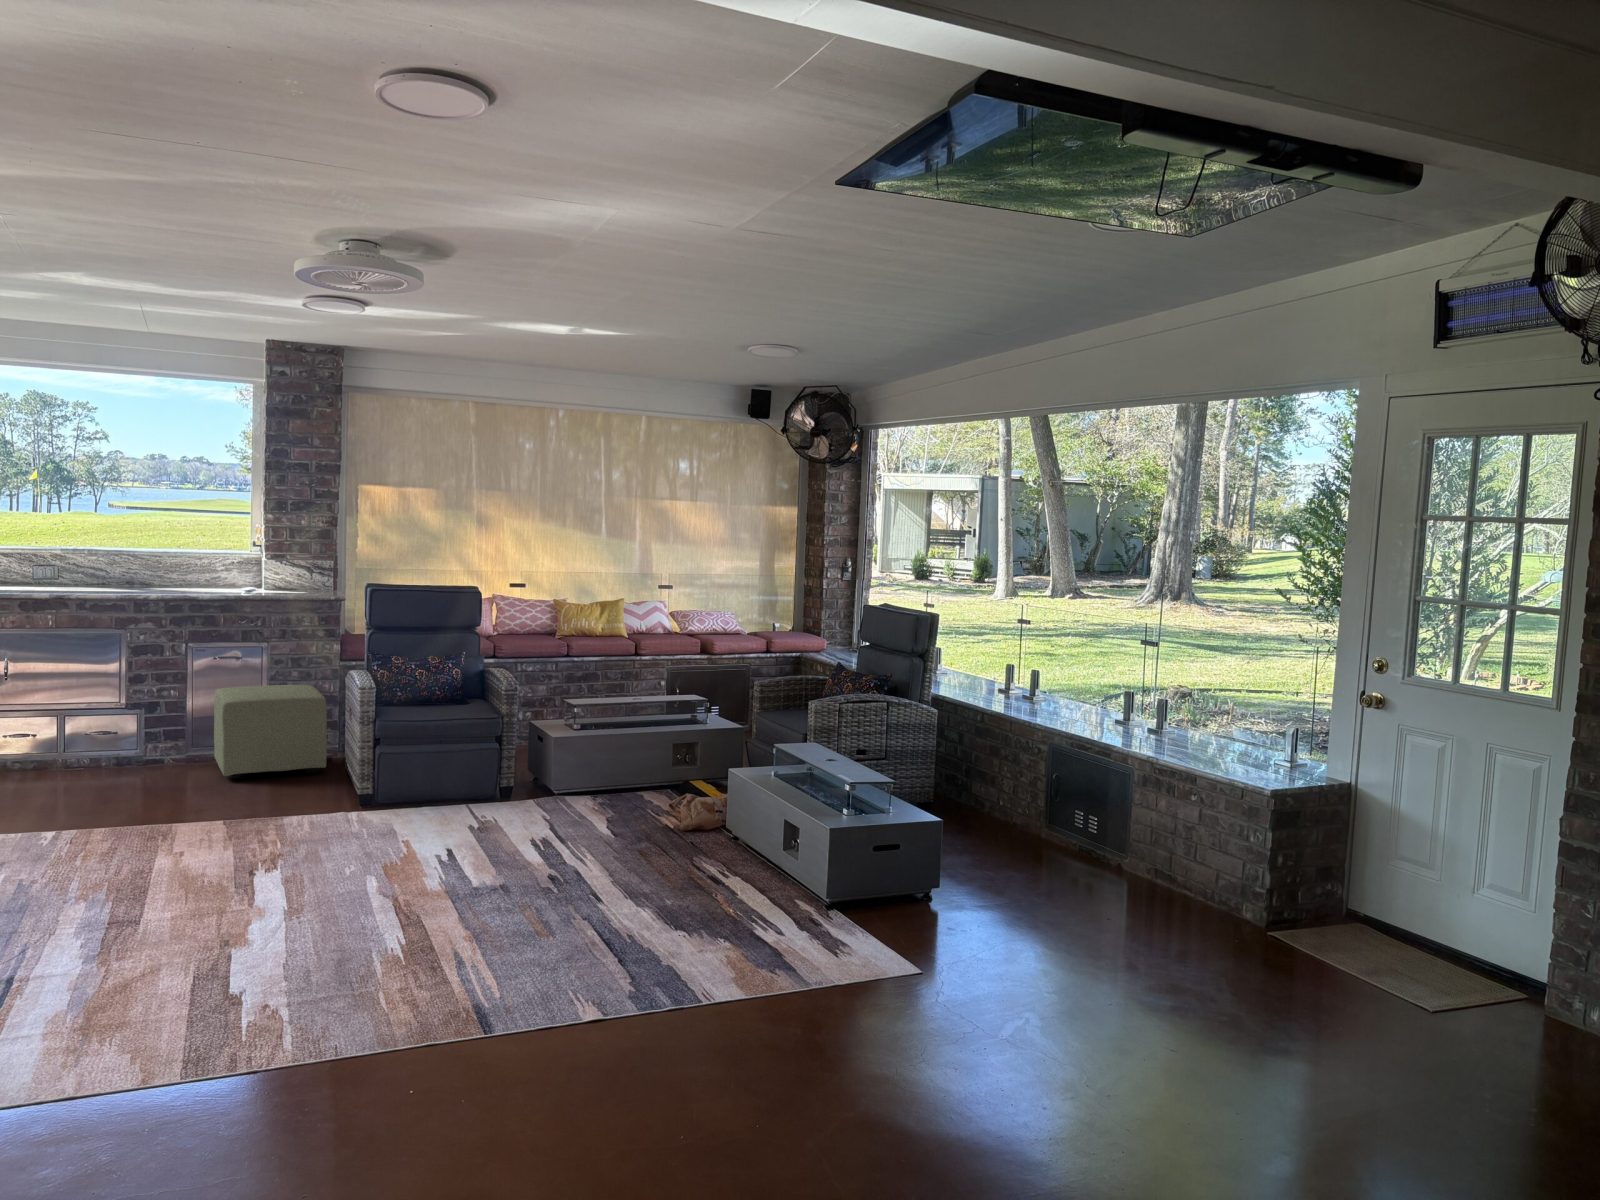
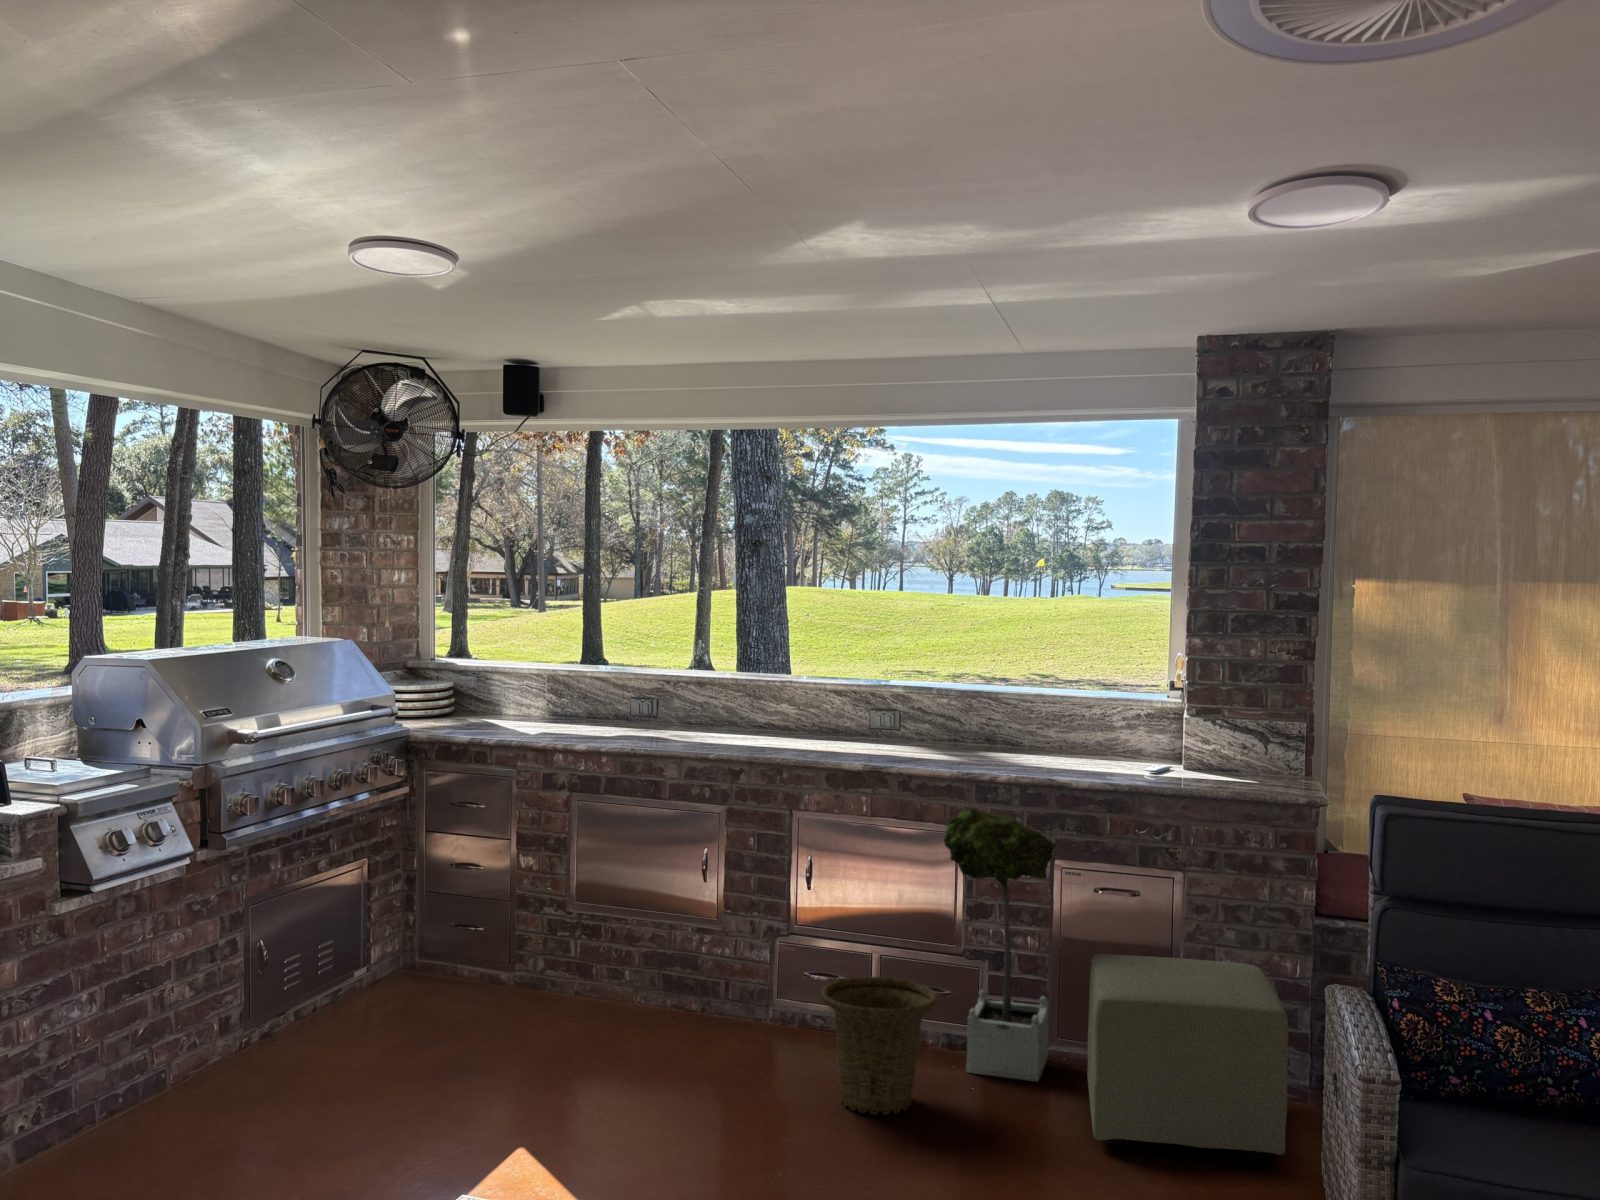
potted tree: none [115,614,190,767] -> present [944,808,1056,1082]
basket: none [41,715,121,789] -> present [821,977,937,1115]

